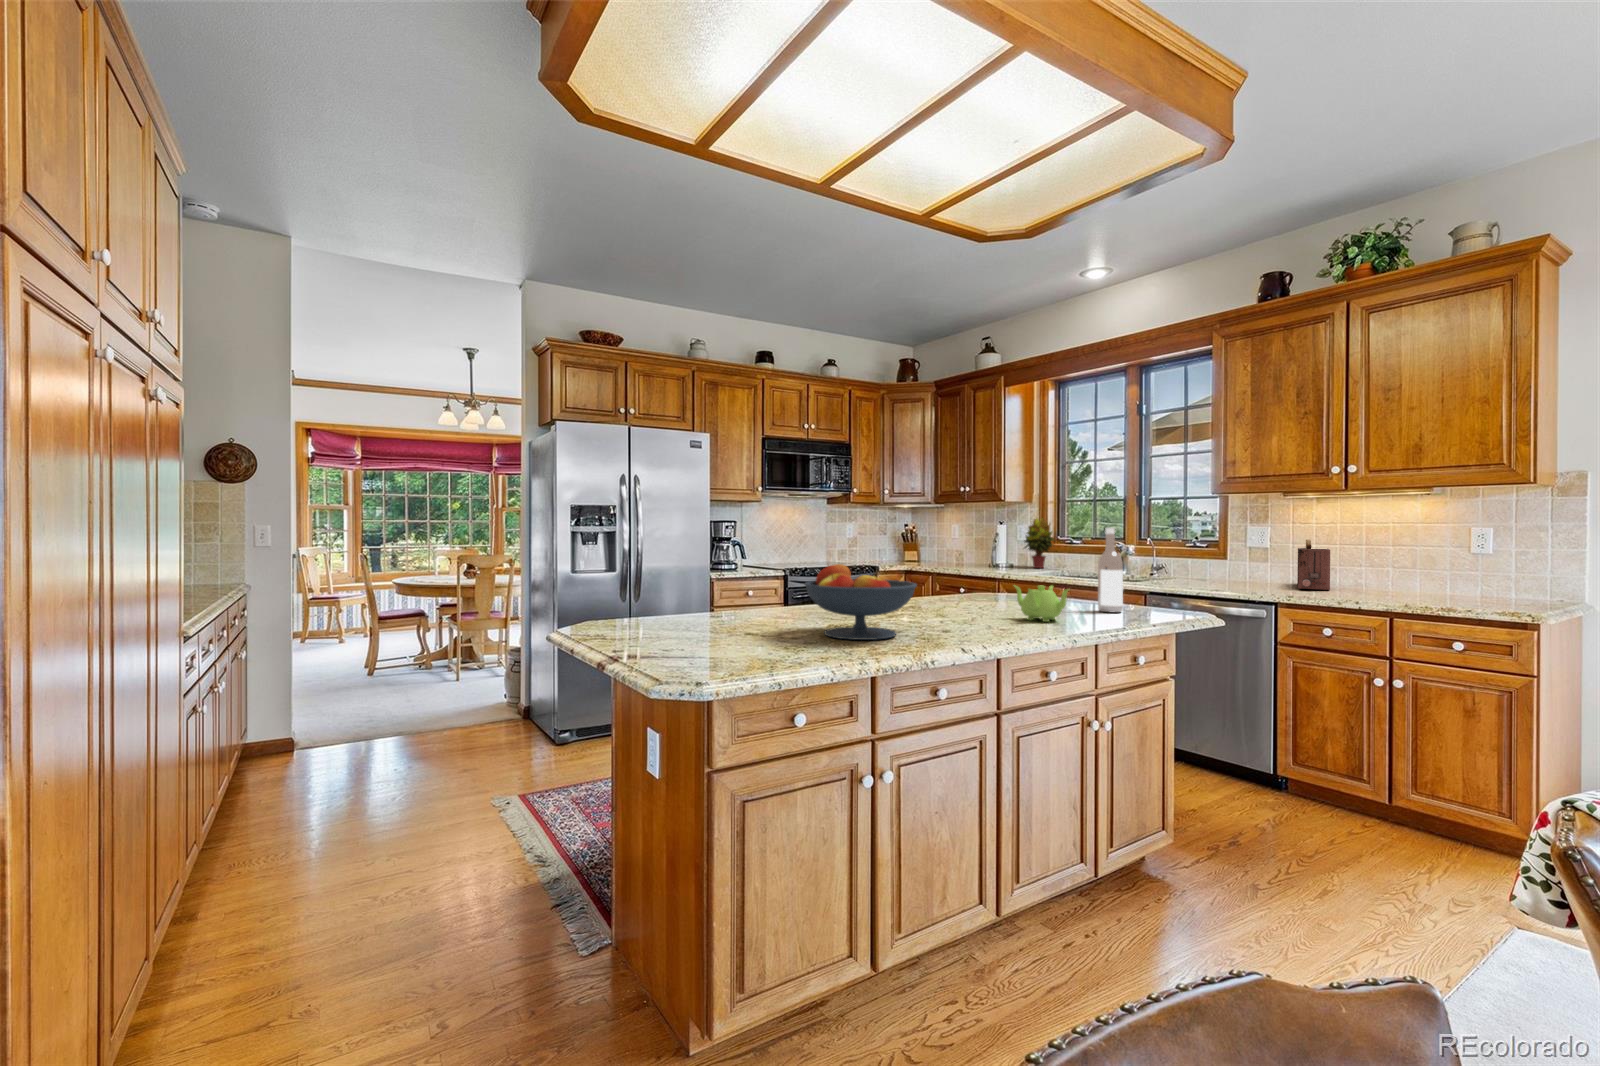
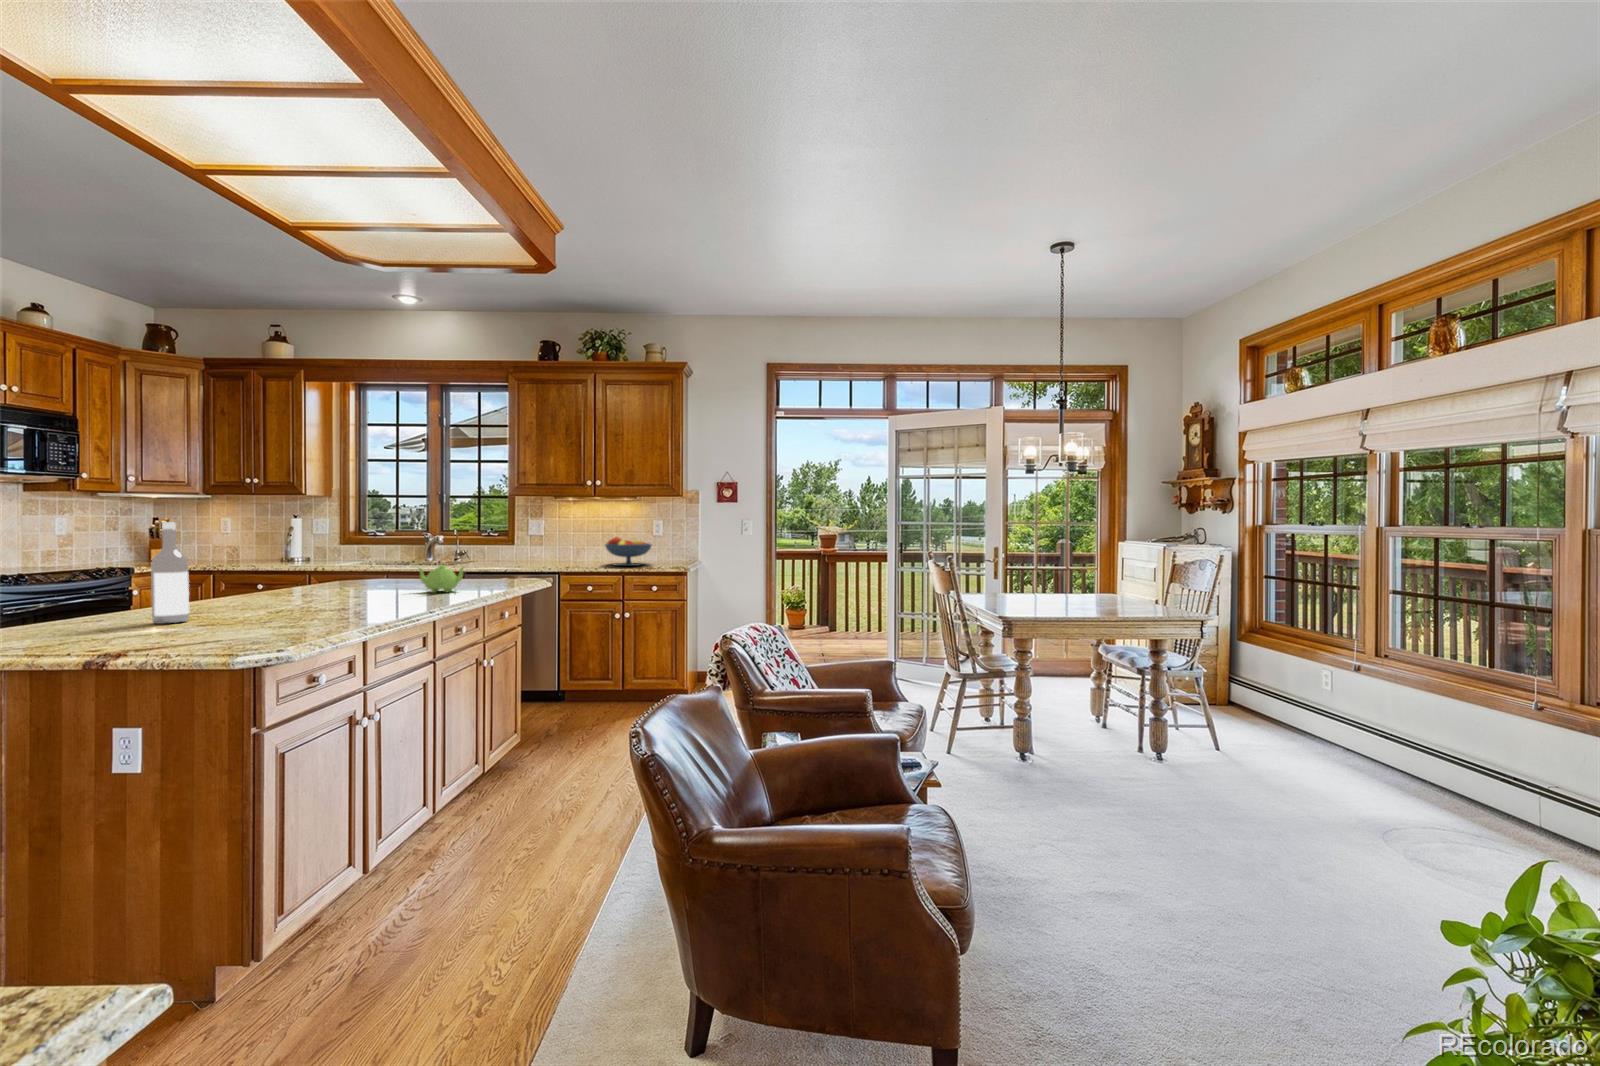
potted plant: present [1024,517,1054,568] -> none [326,511,363,559]
wine bottle: present [1098,528,1123,612] -> present [151,522,189,624]
toaster: present [1297,539,1330,590] -> none [564,529,585,562]
fruit bowl: present [805,564,917,640] -> present [605,537,652,566]

